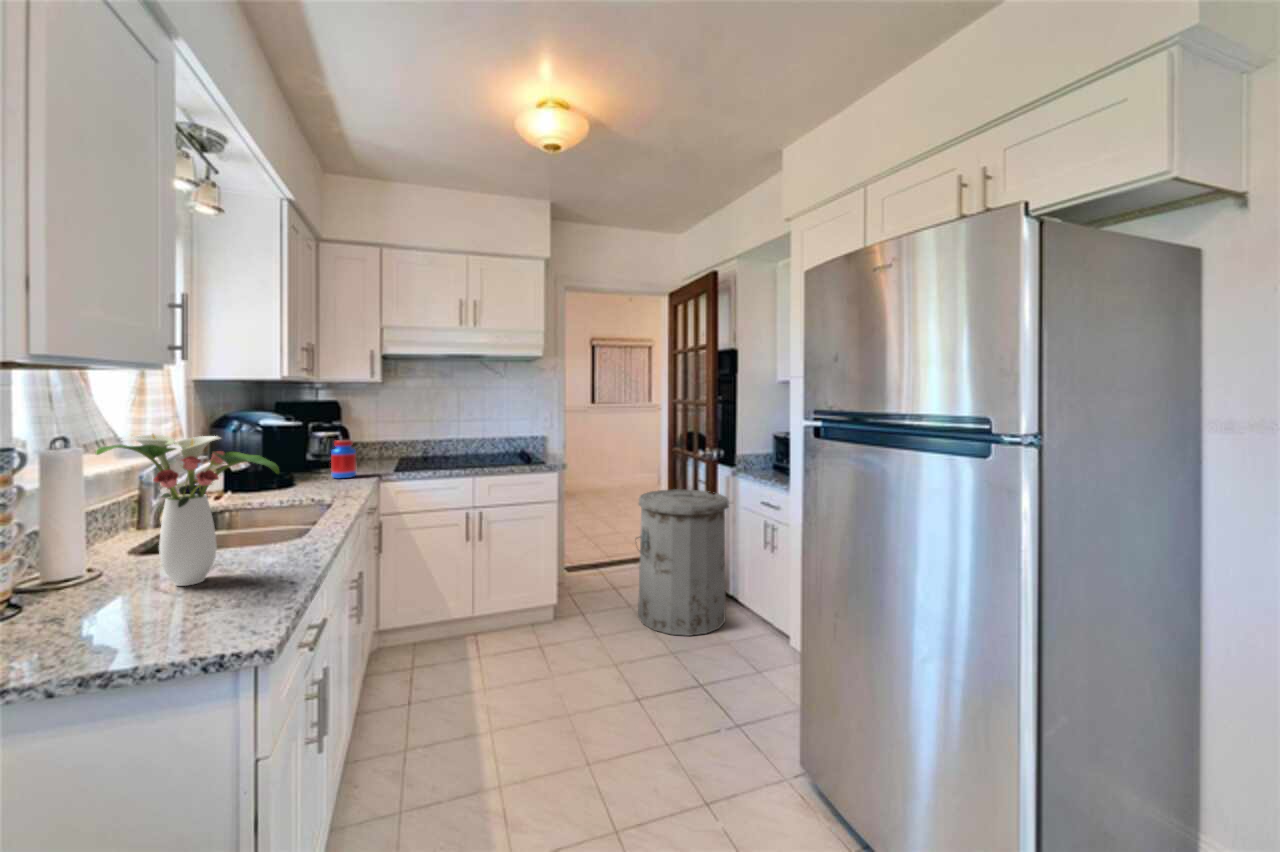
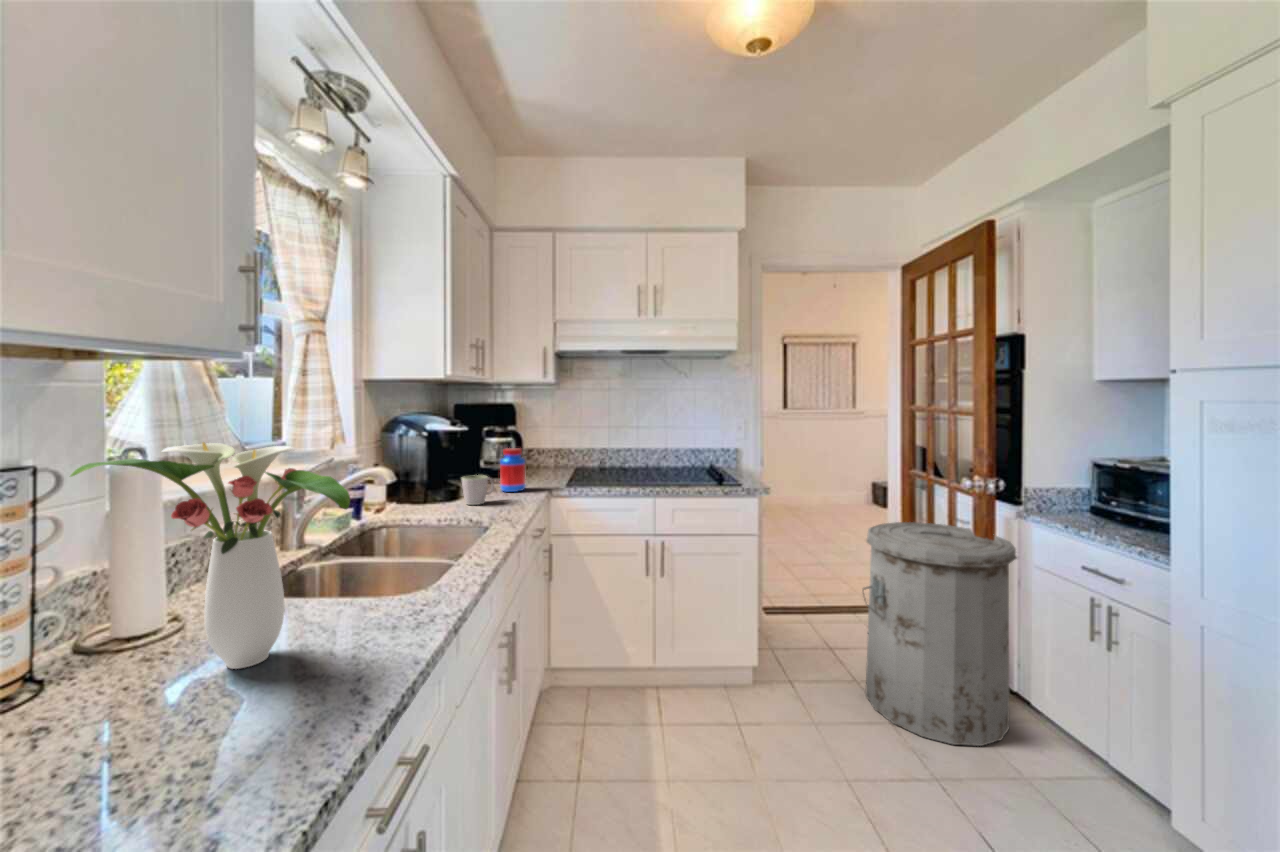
mug: none [298,464,329,489] -> present [462,475,494,505]

